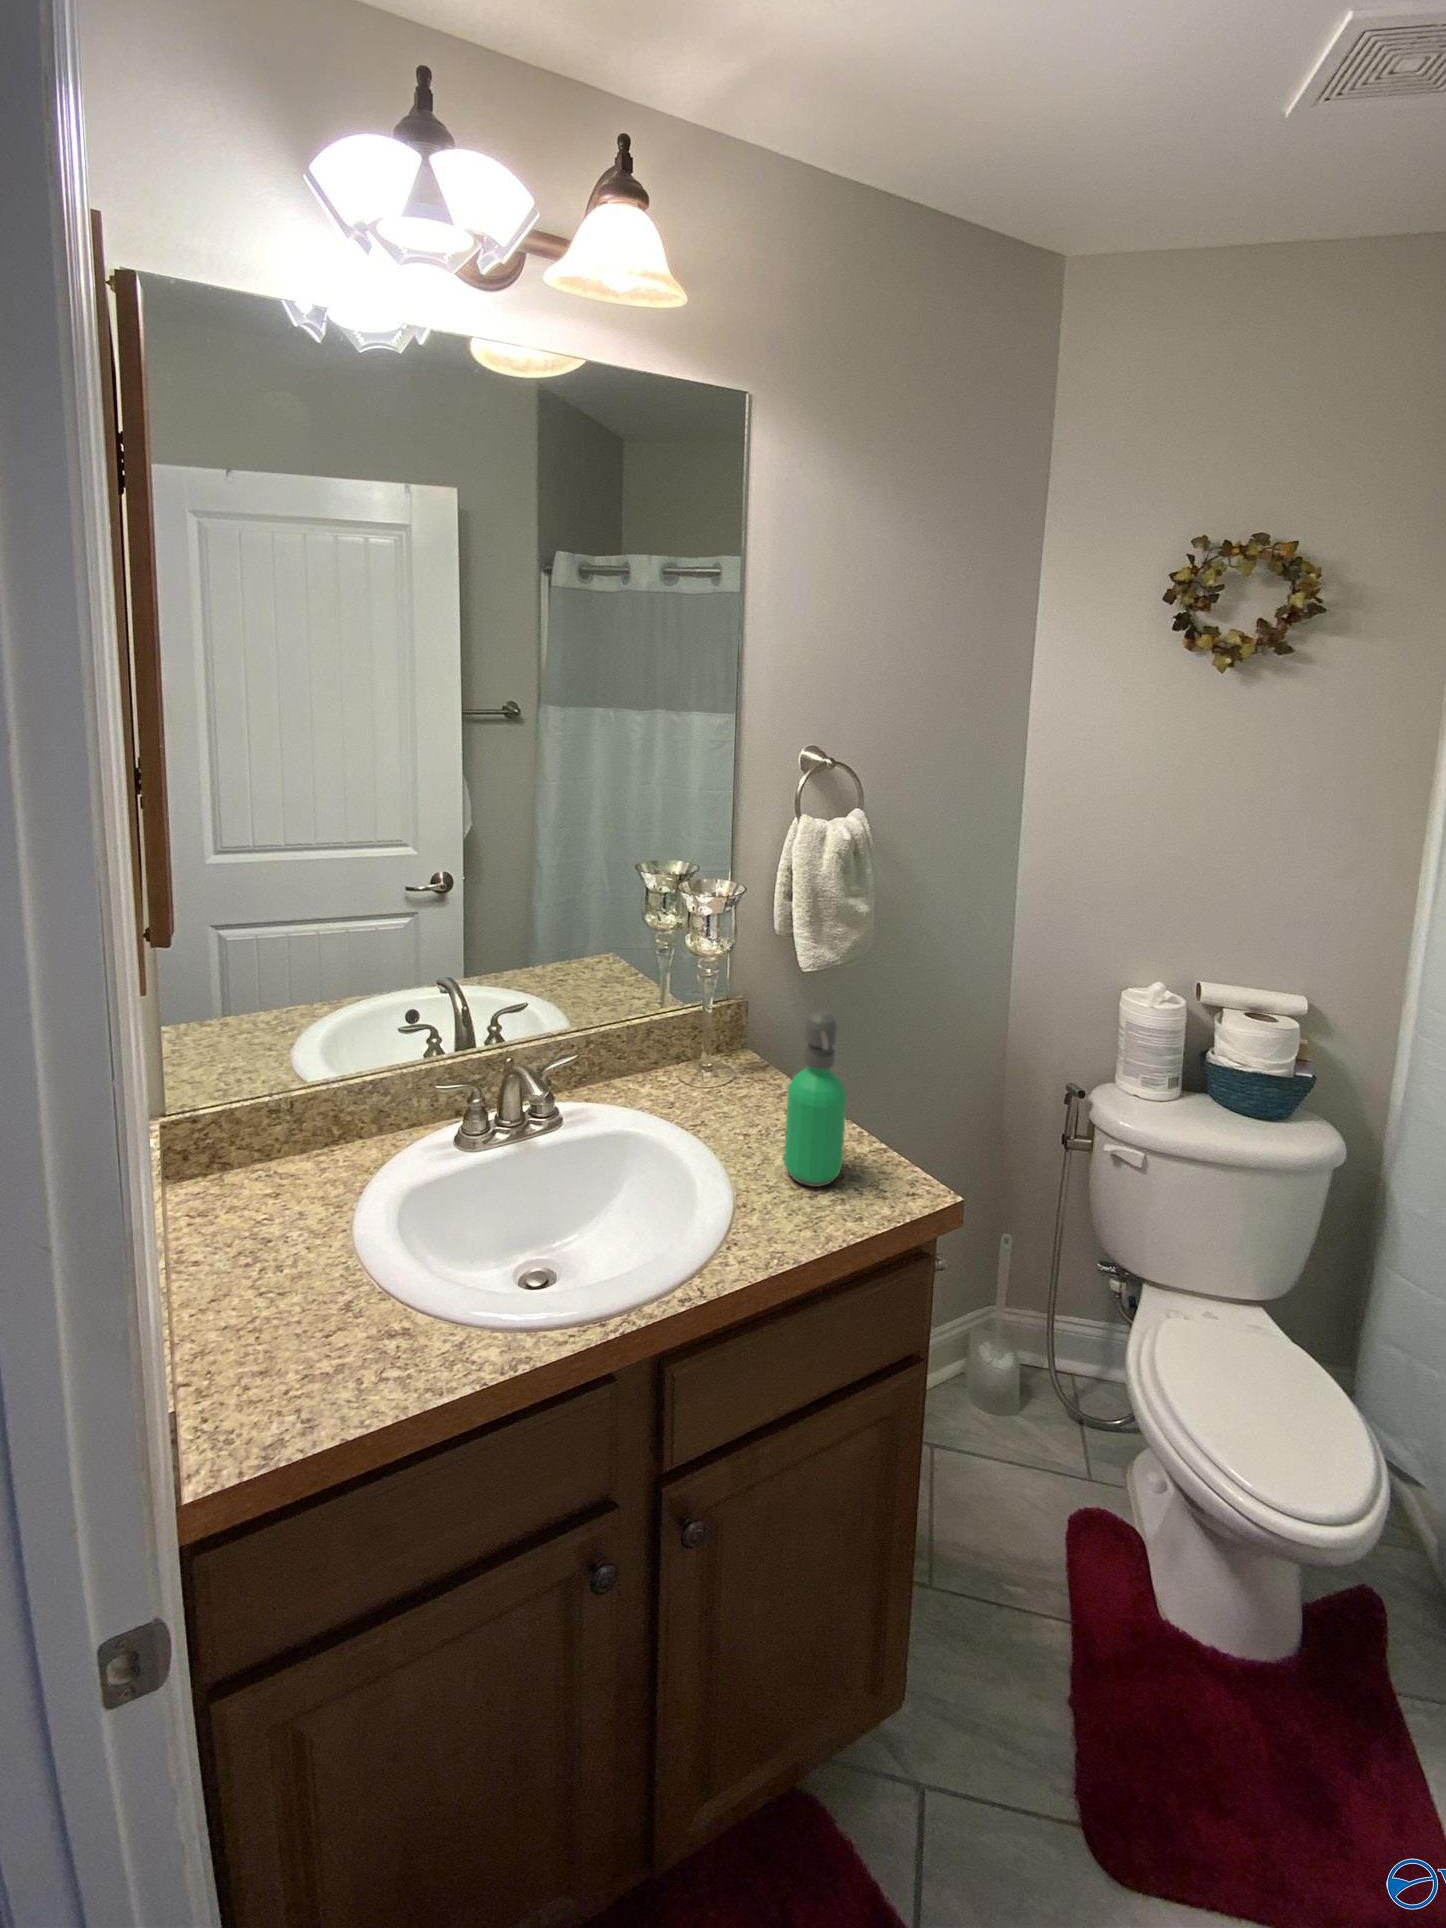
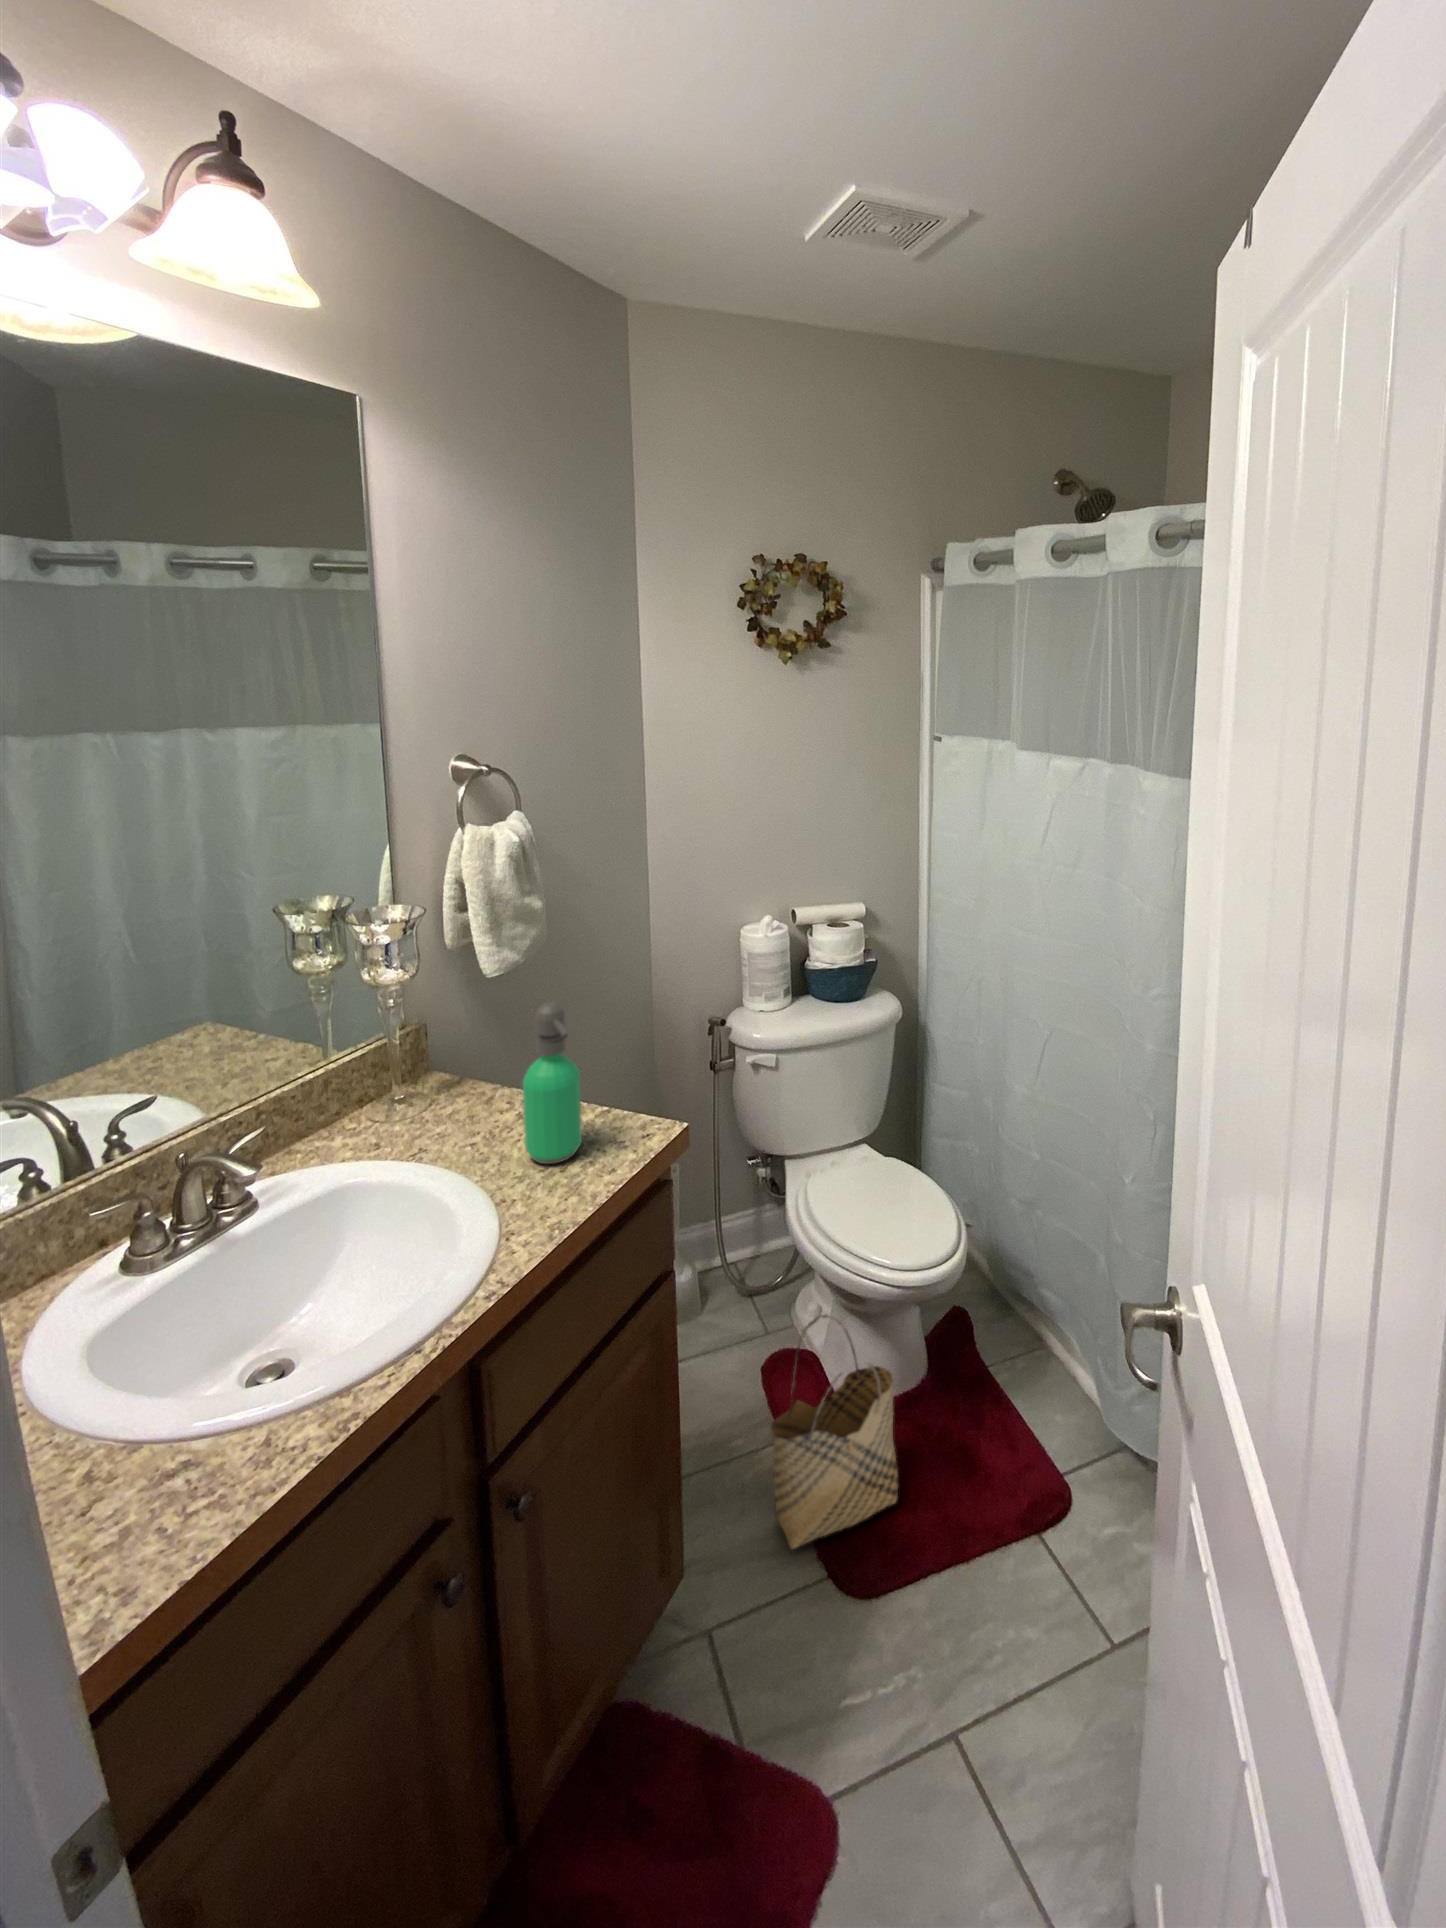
woven basket: none [1042,1505,1235,1822] -> present [771,1315,898,1549]

